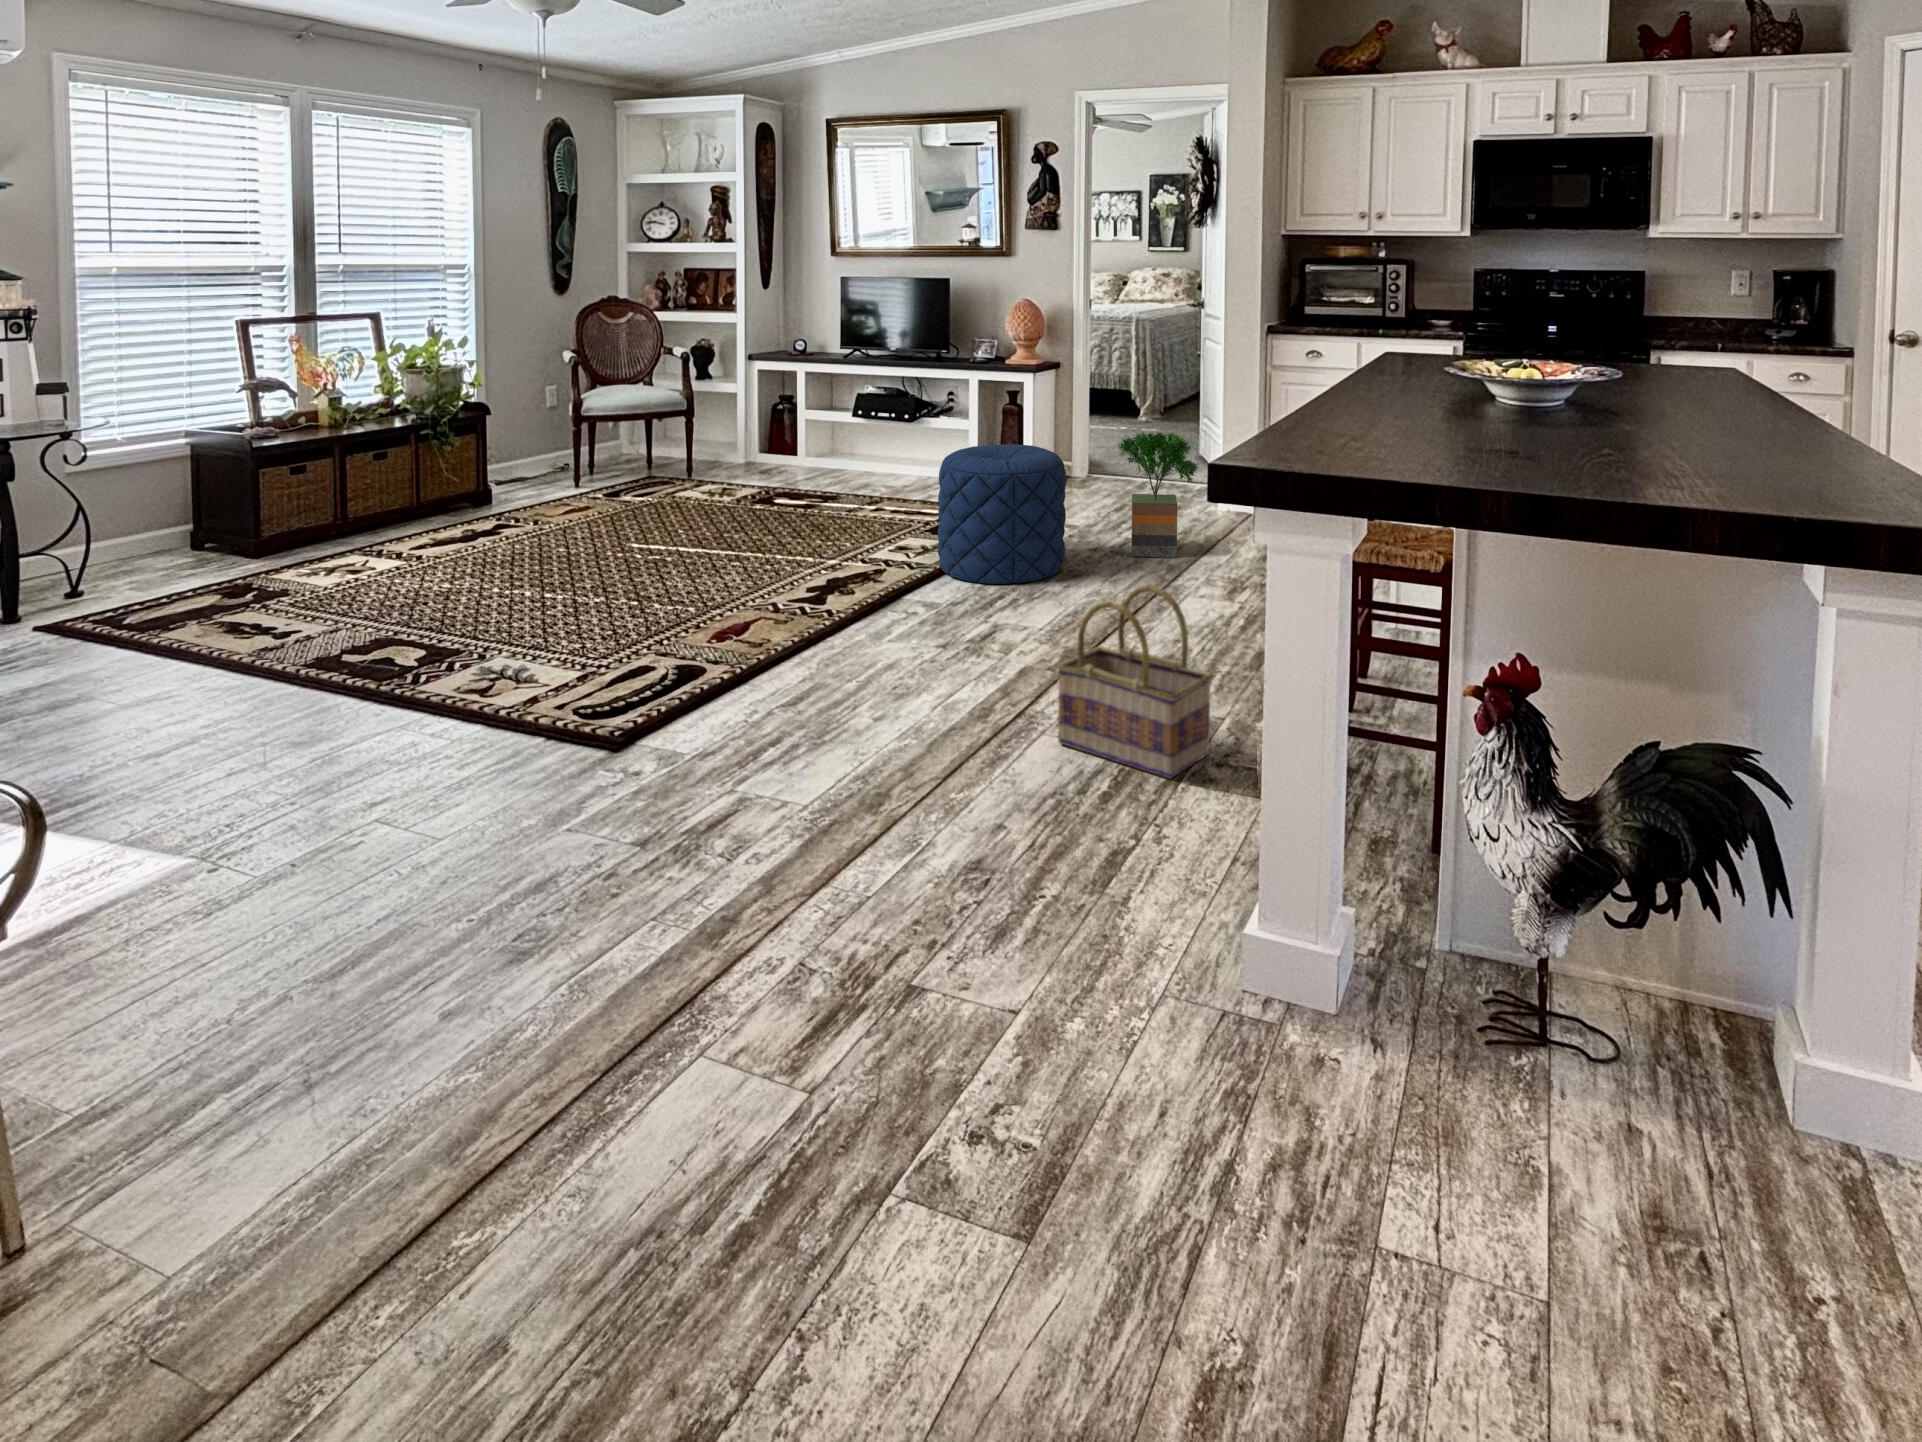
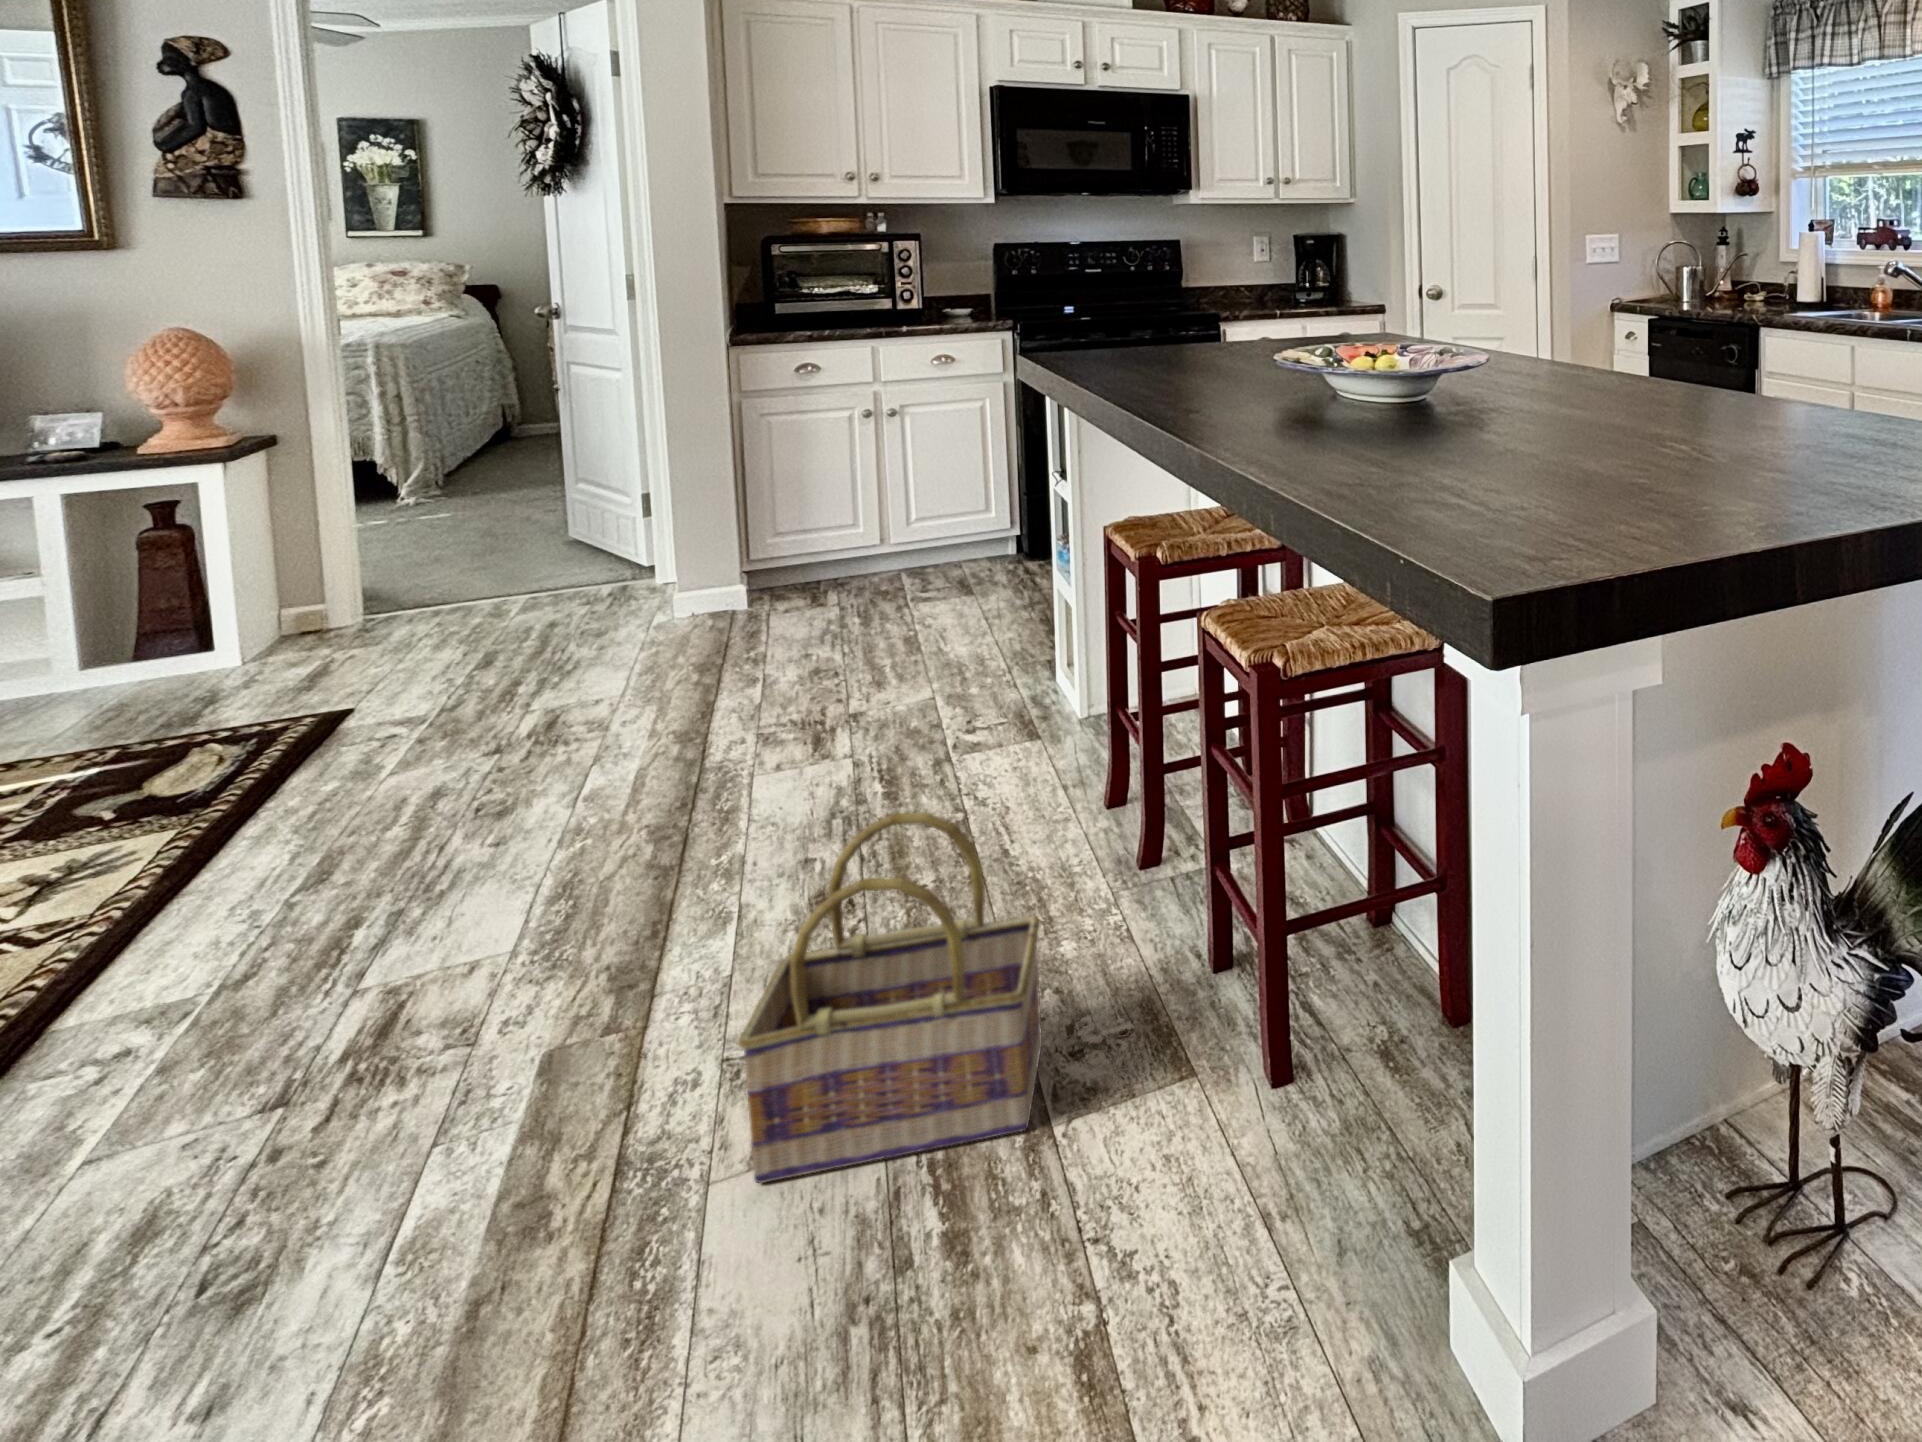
potted tree: present [1118,432,1198,558] -> none [520,523,696,740]
pouf: present [938,444,1067,584] -> none [94,608,458,921]

